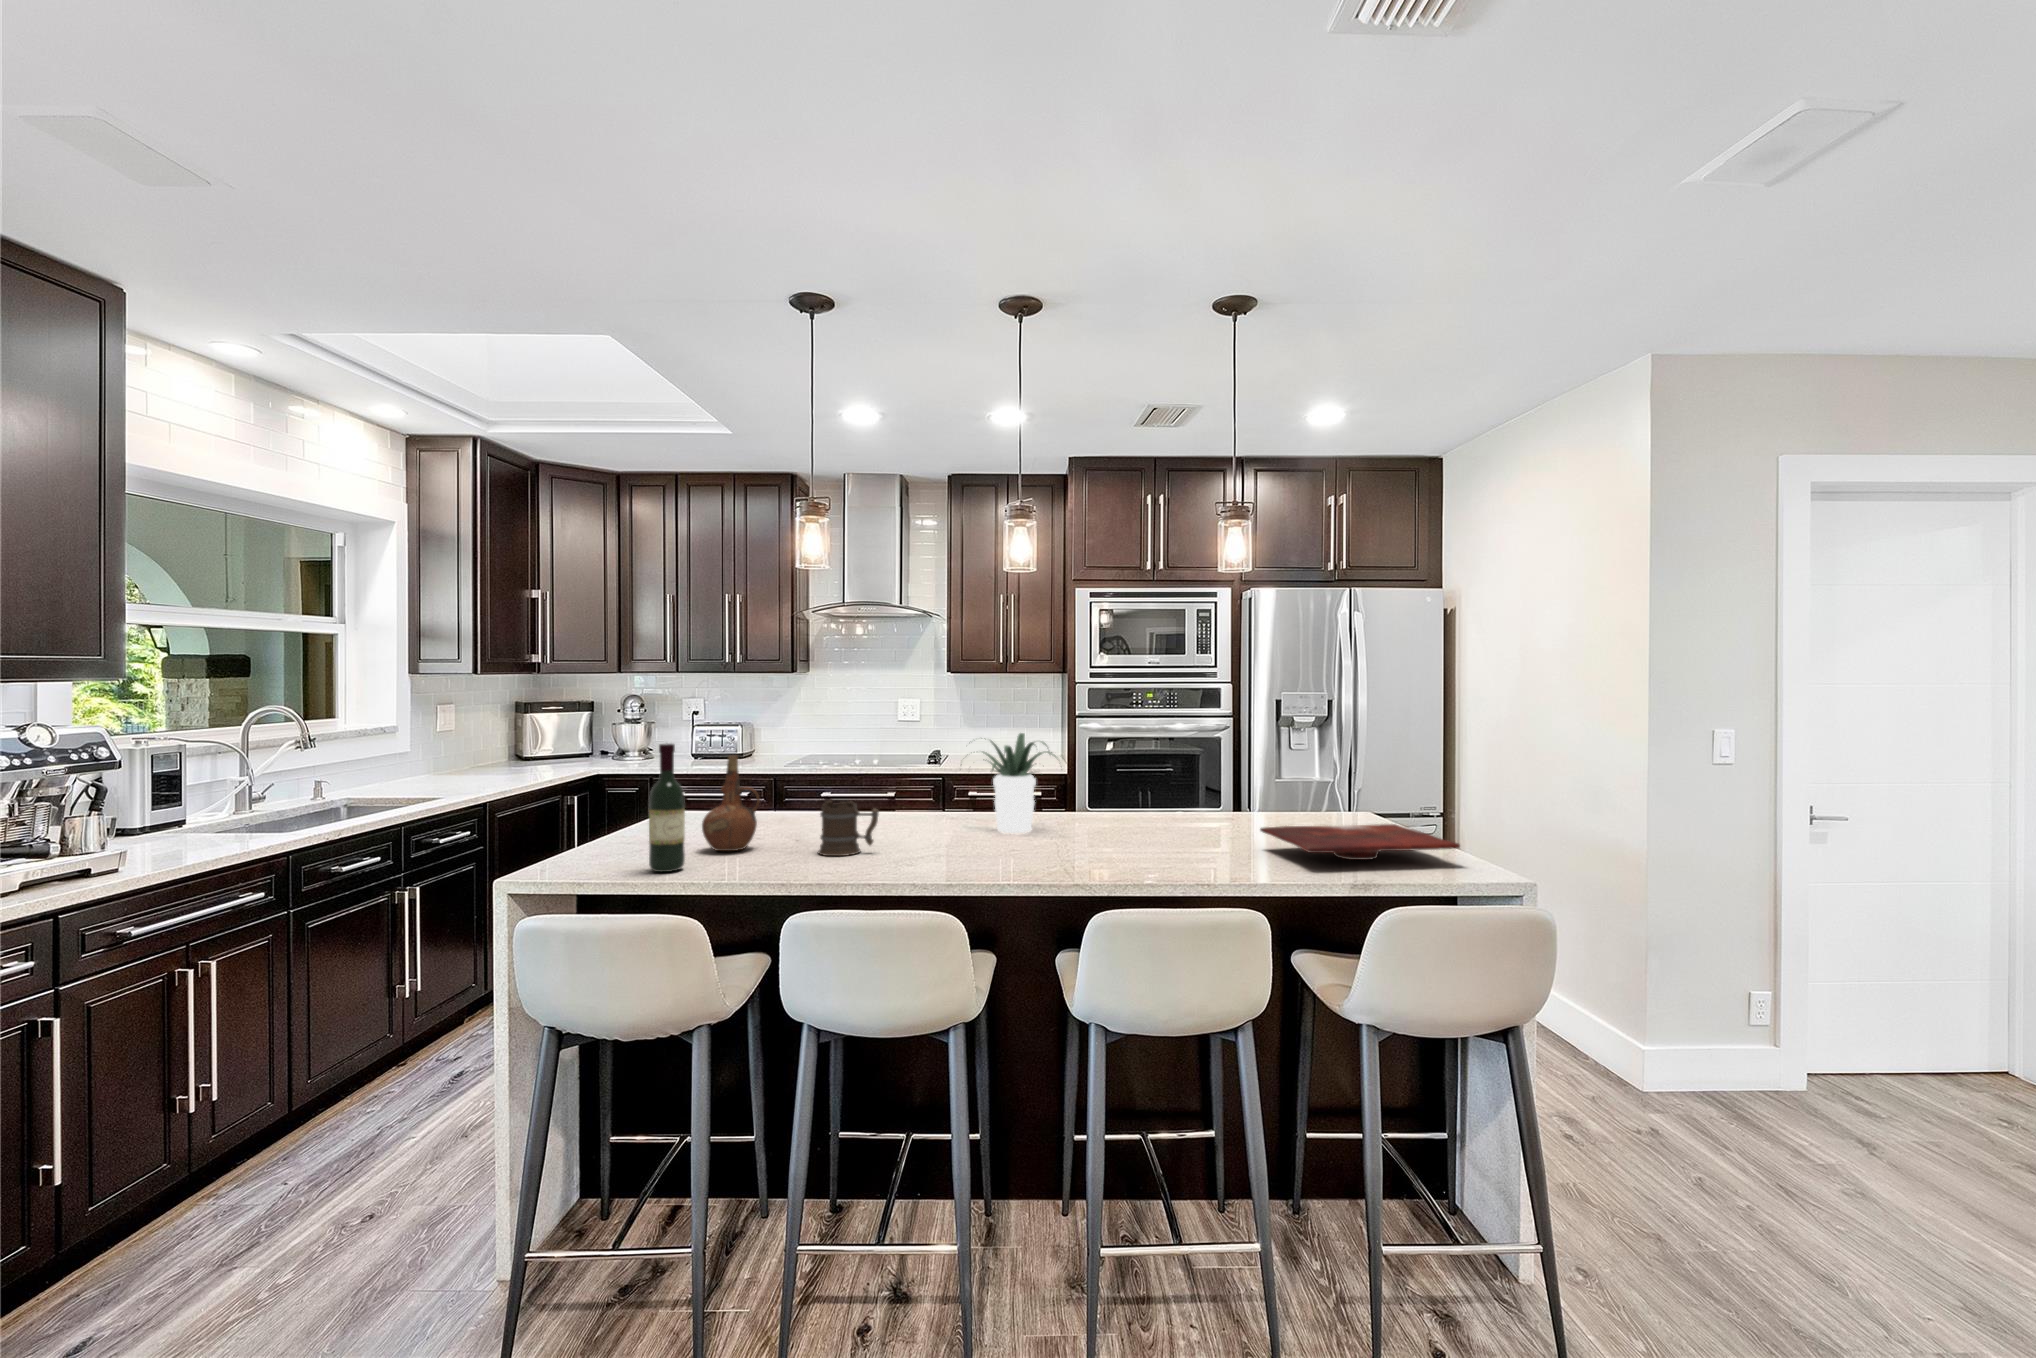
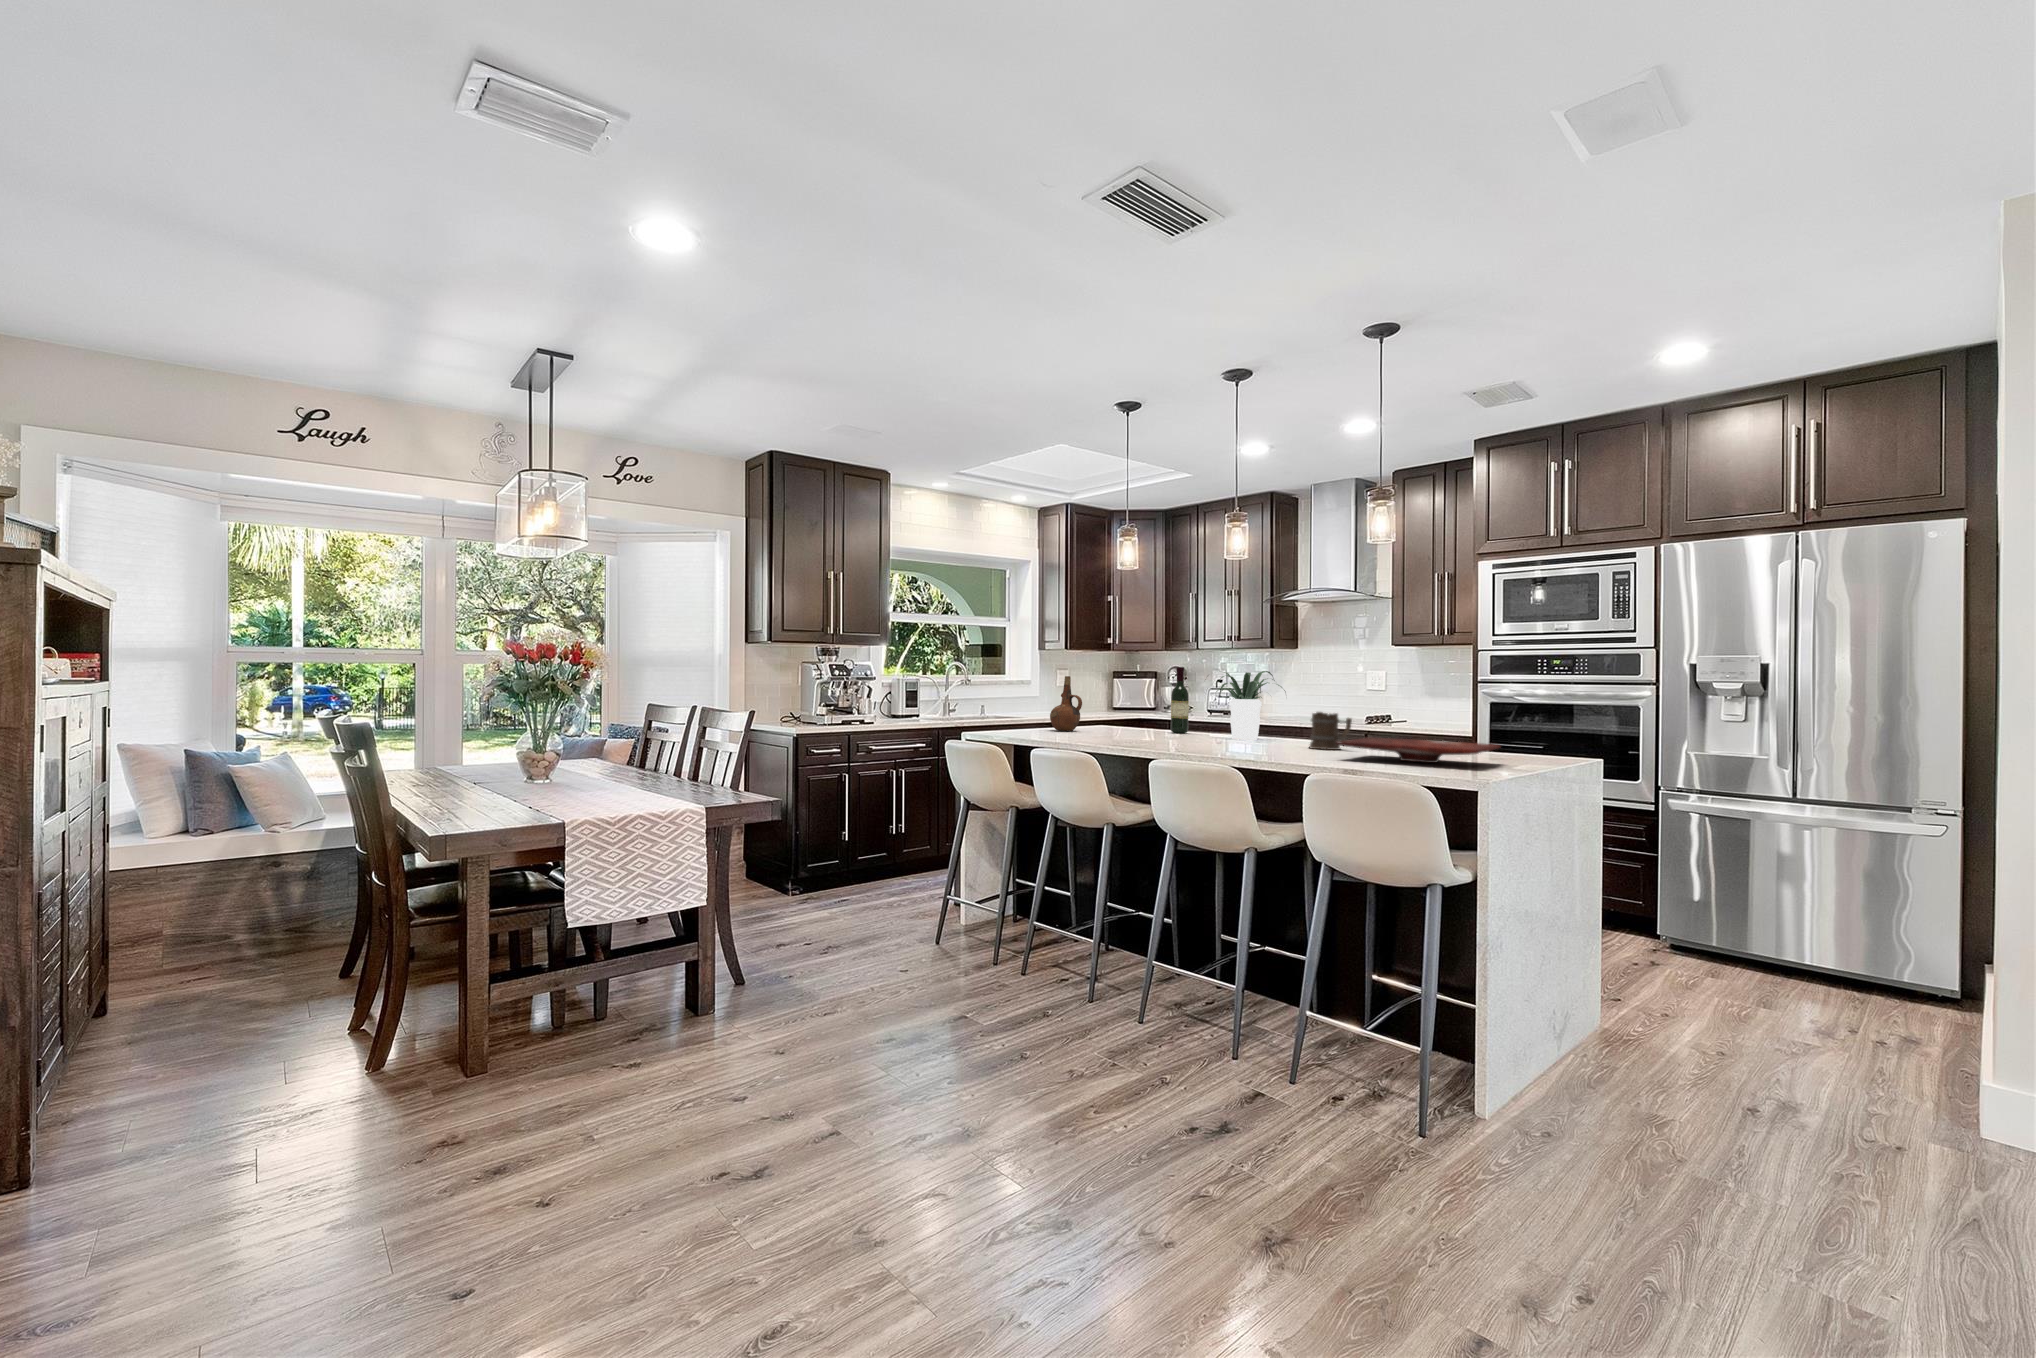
wine bottle: present [649,743,685,872] -> present [1171,667,1189,733]
mug: present [818,801,879,856] -> present [1310,712,1352,750]

